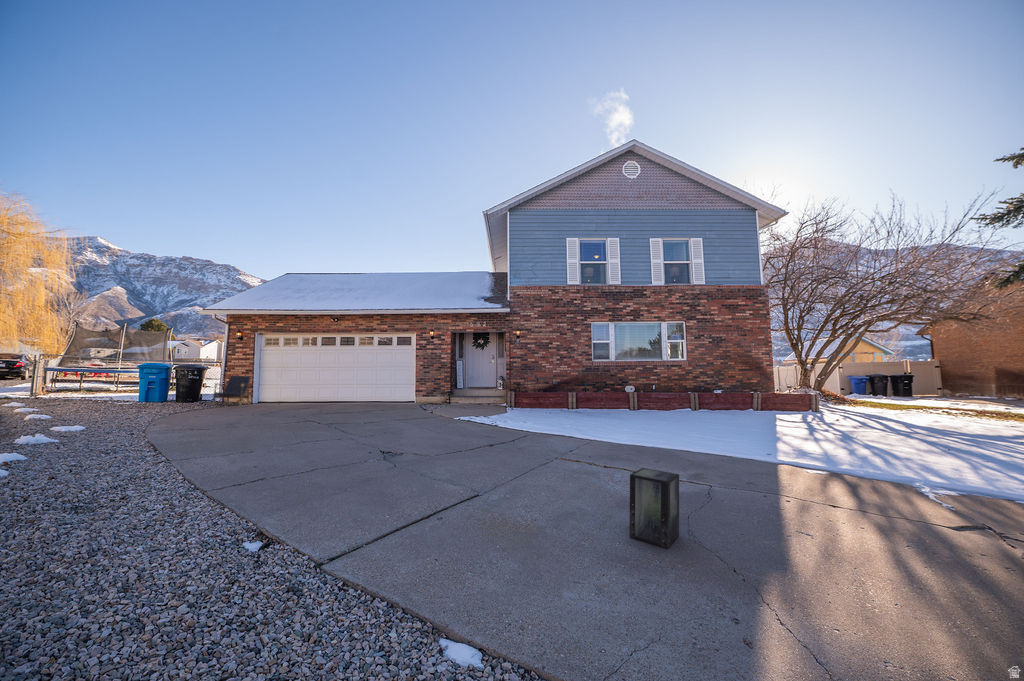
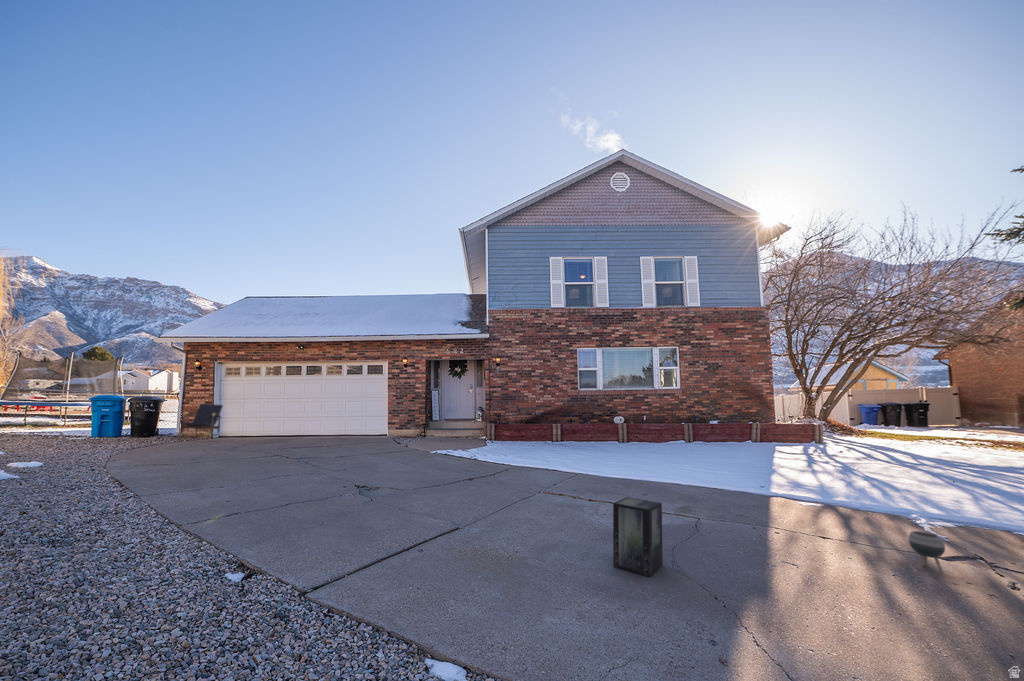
planter: none [932,503,973,547] -> present [908,531,945,573]

